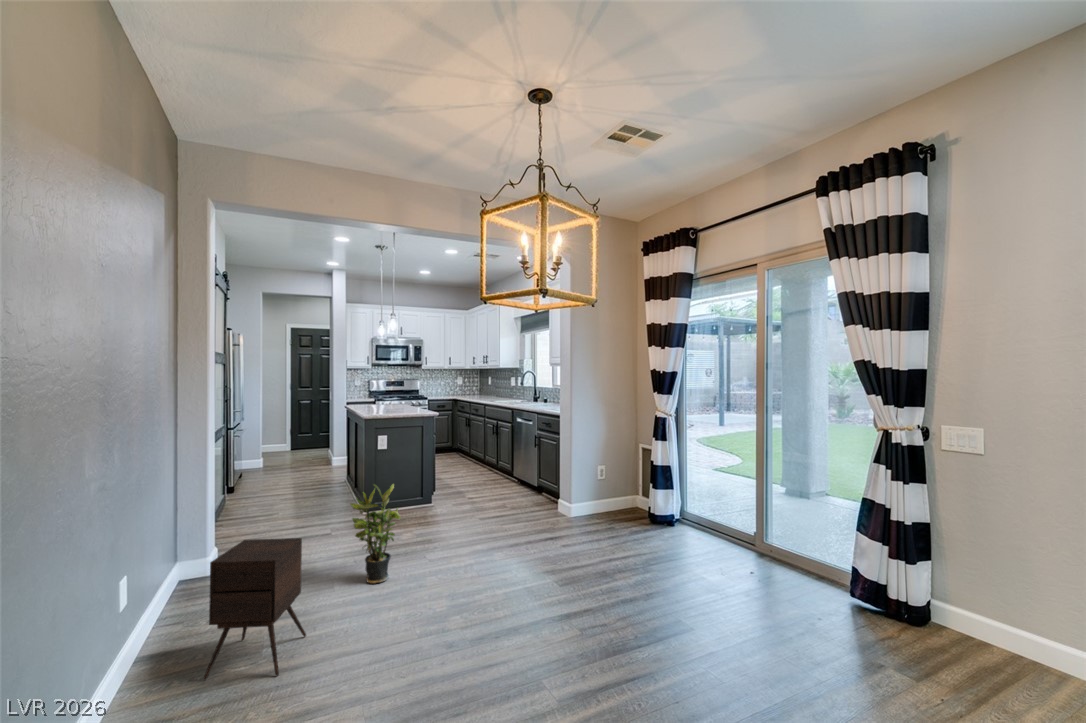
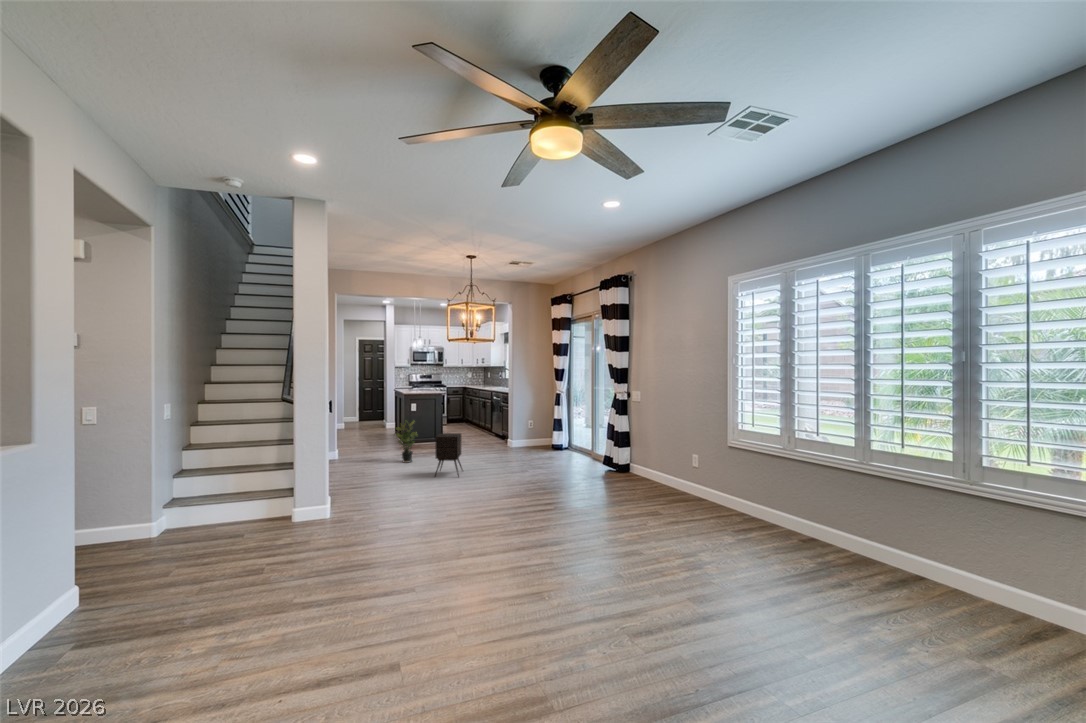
side table: present [203,538,306,680] -> present [435,433,463,477]

